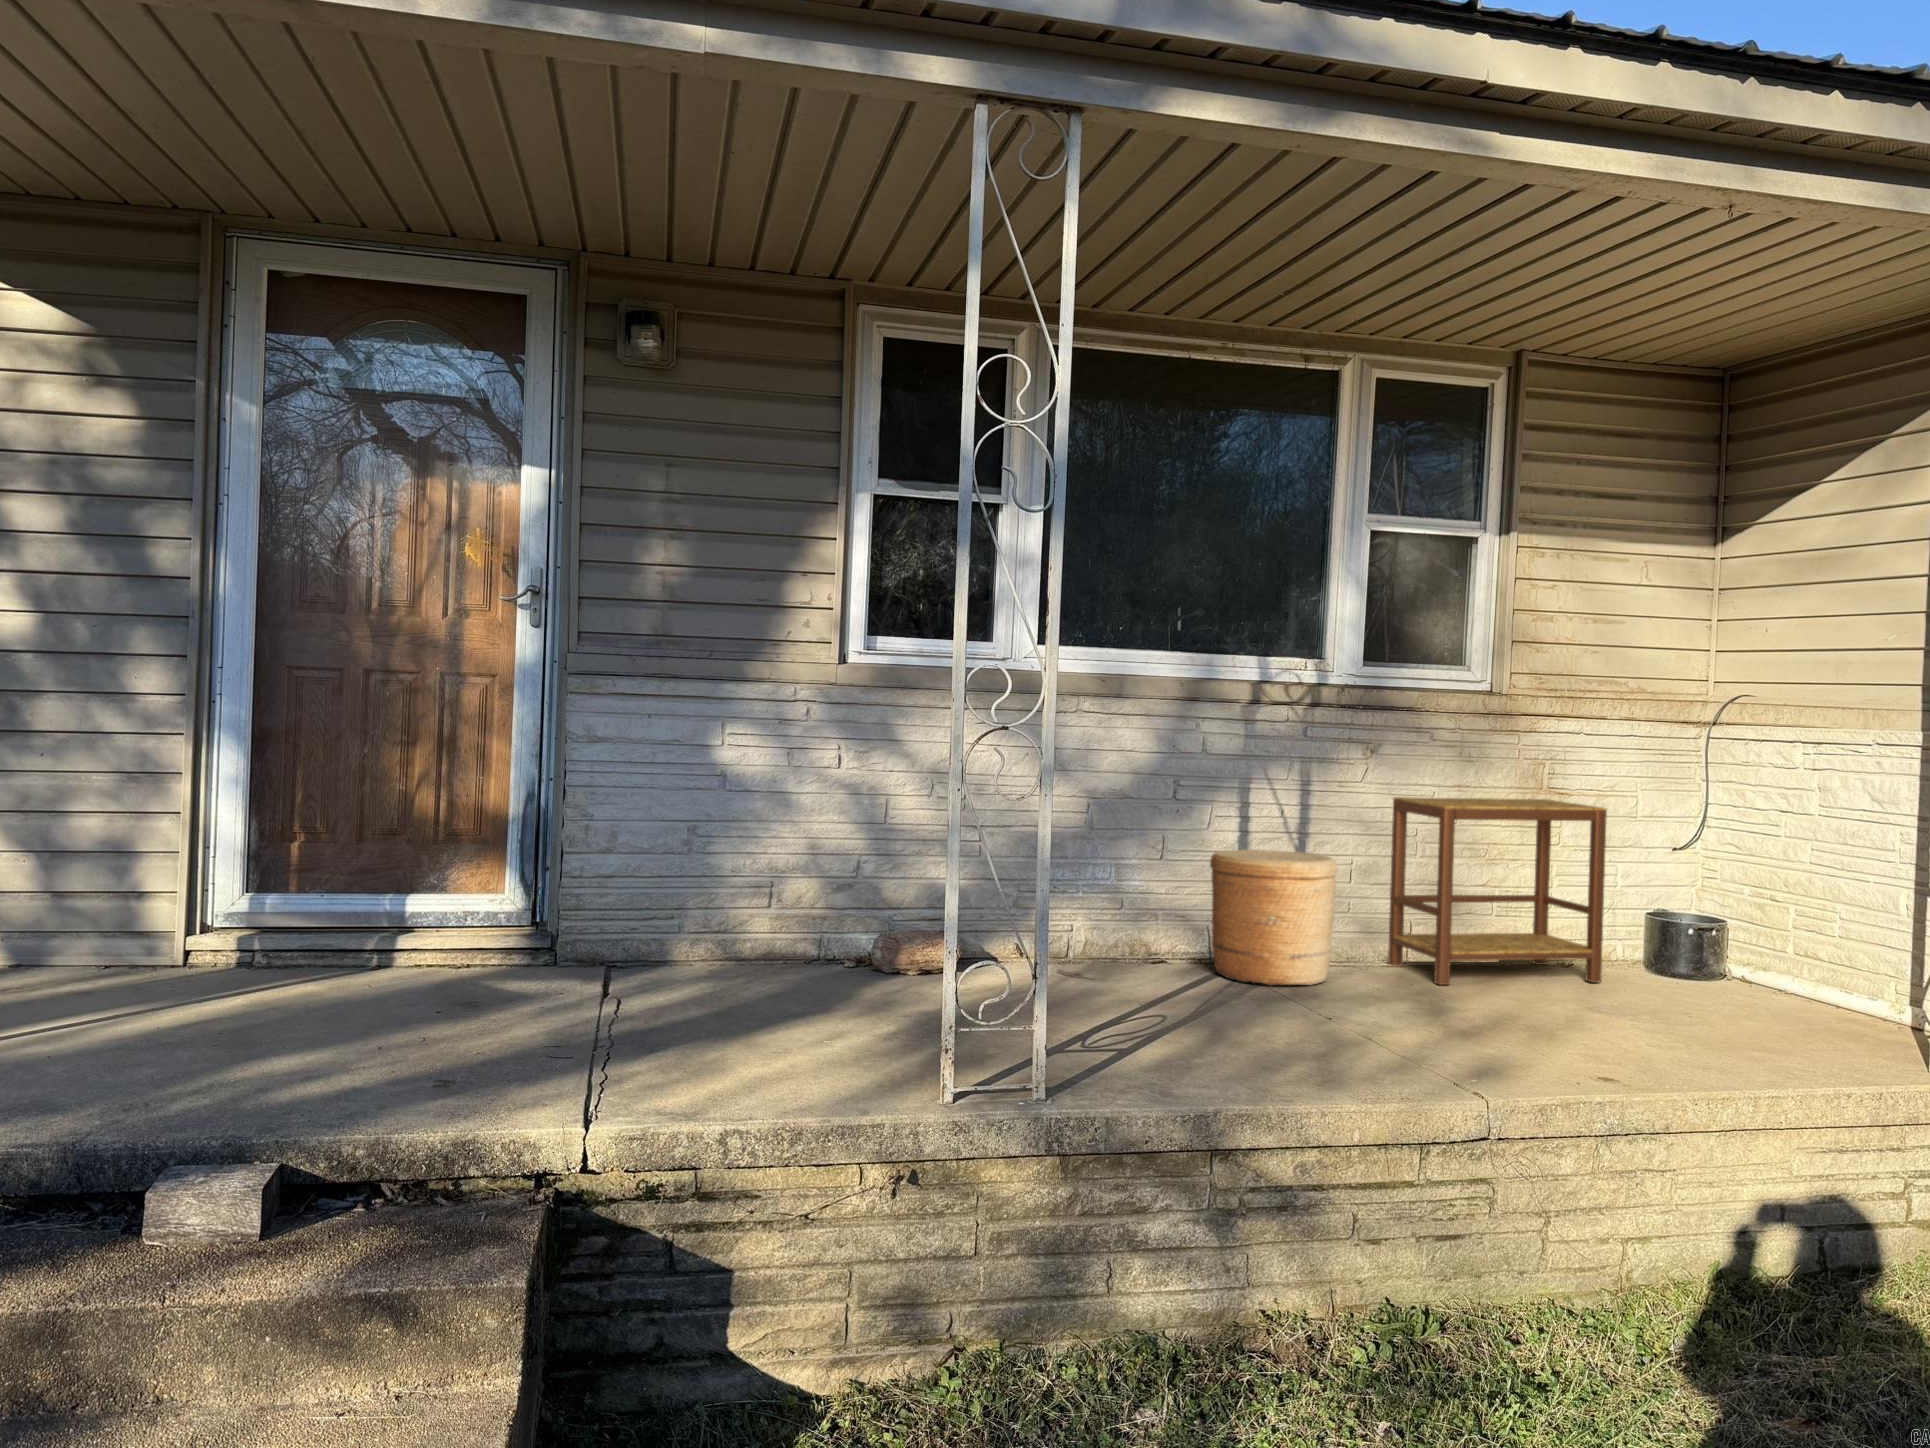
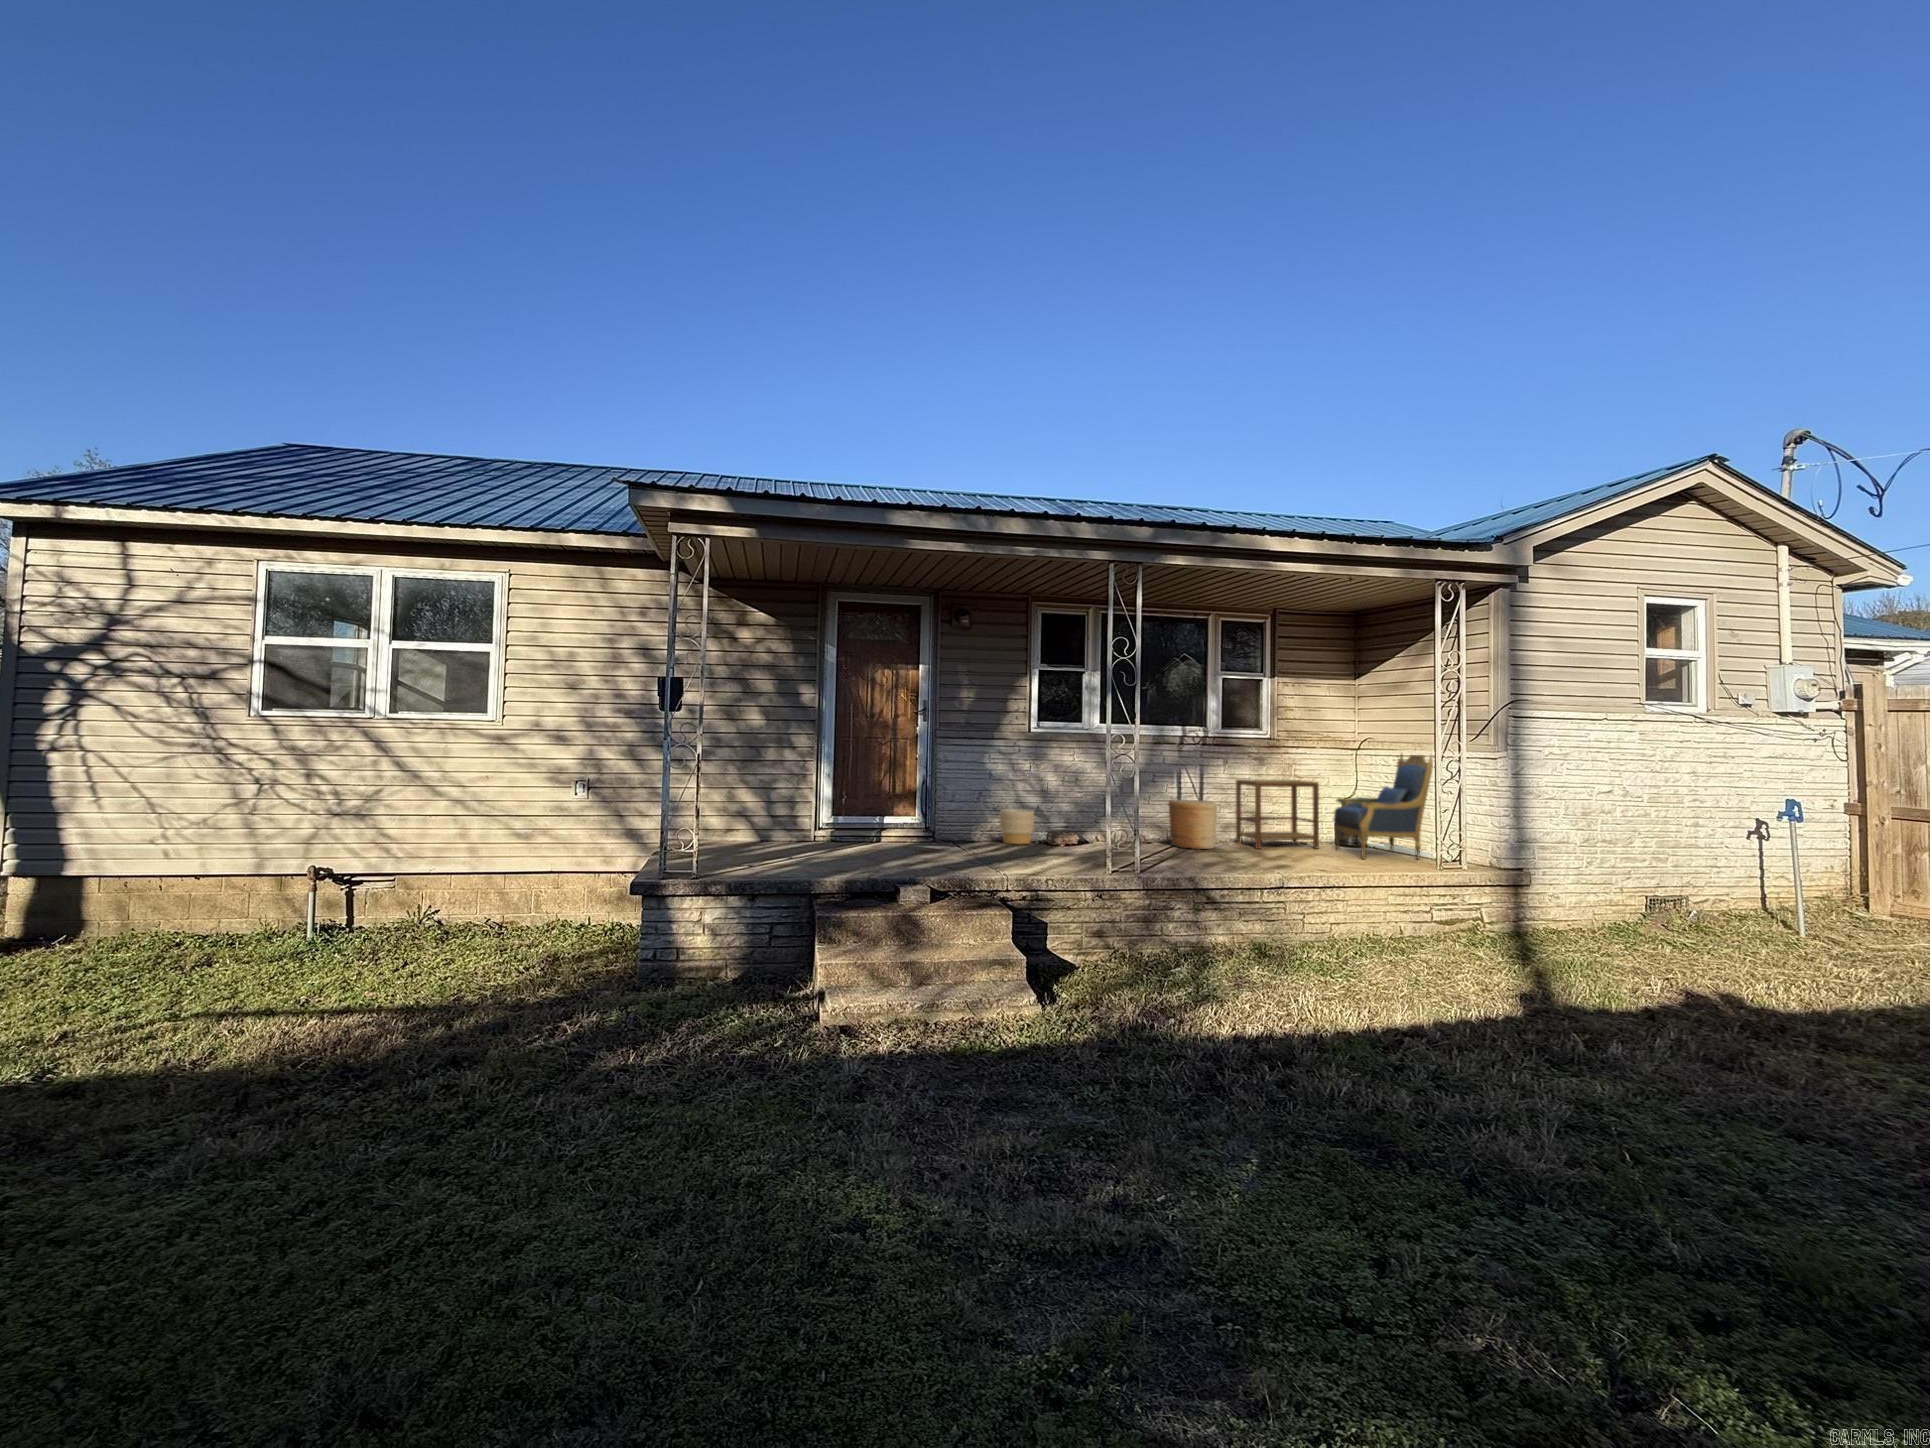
armchair: none [1640,733,1915,1024] -> present [1334,754,1433,859]
planter: none [741,872,835,973] -> present [1000,809,1034,844]

